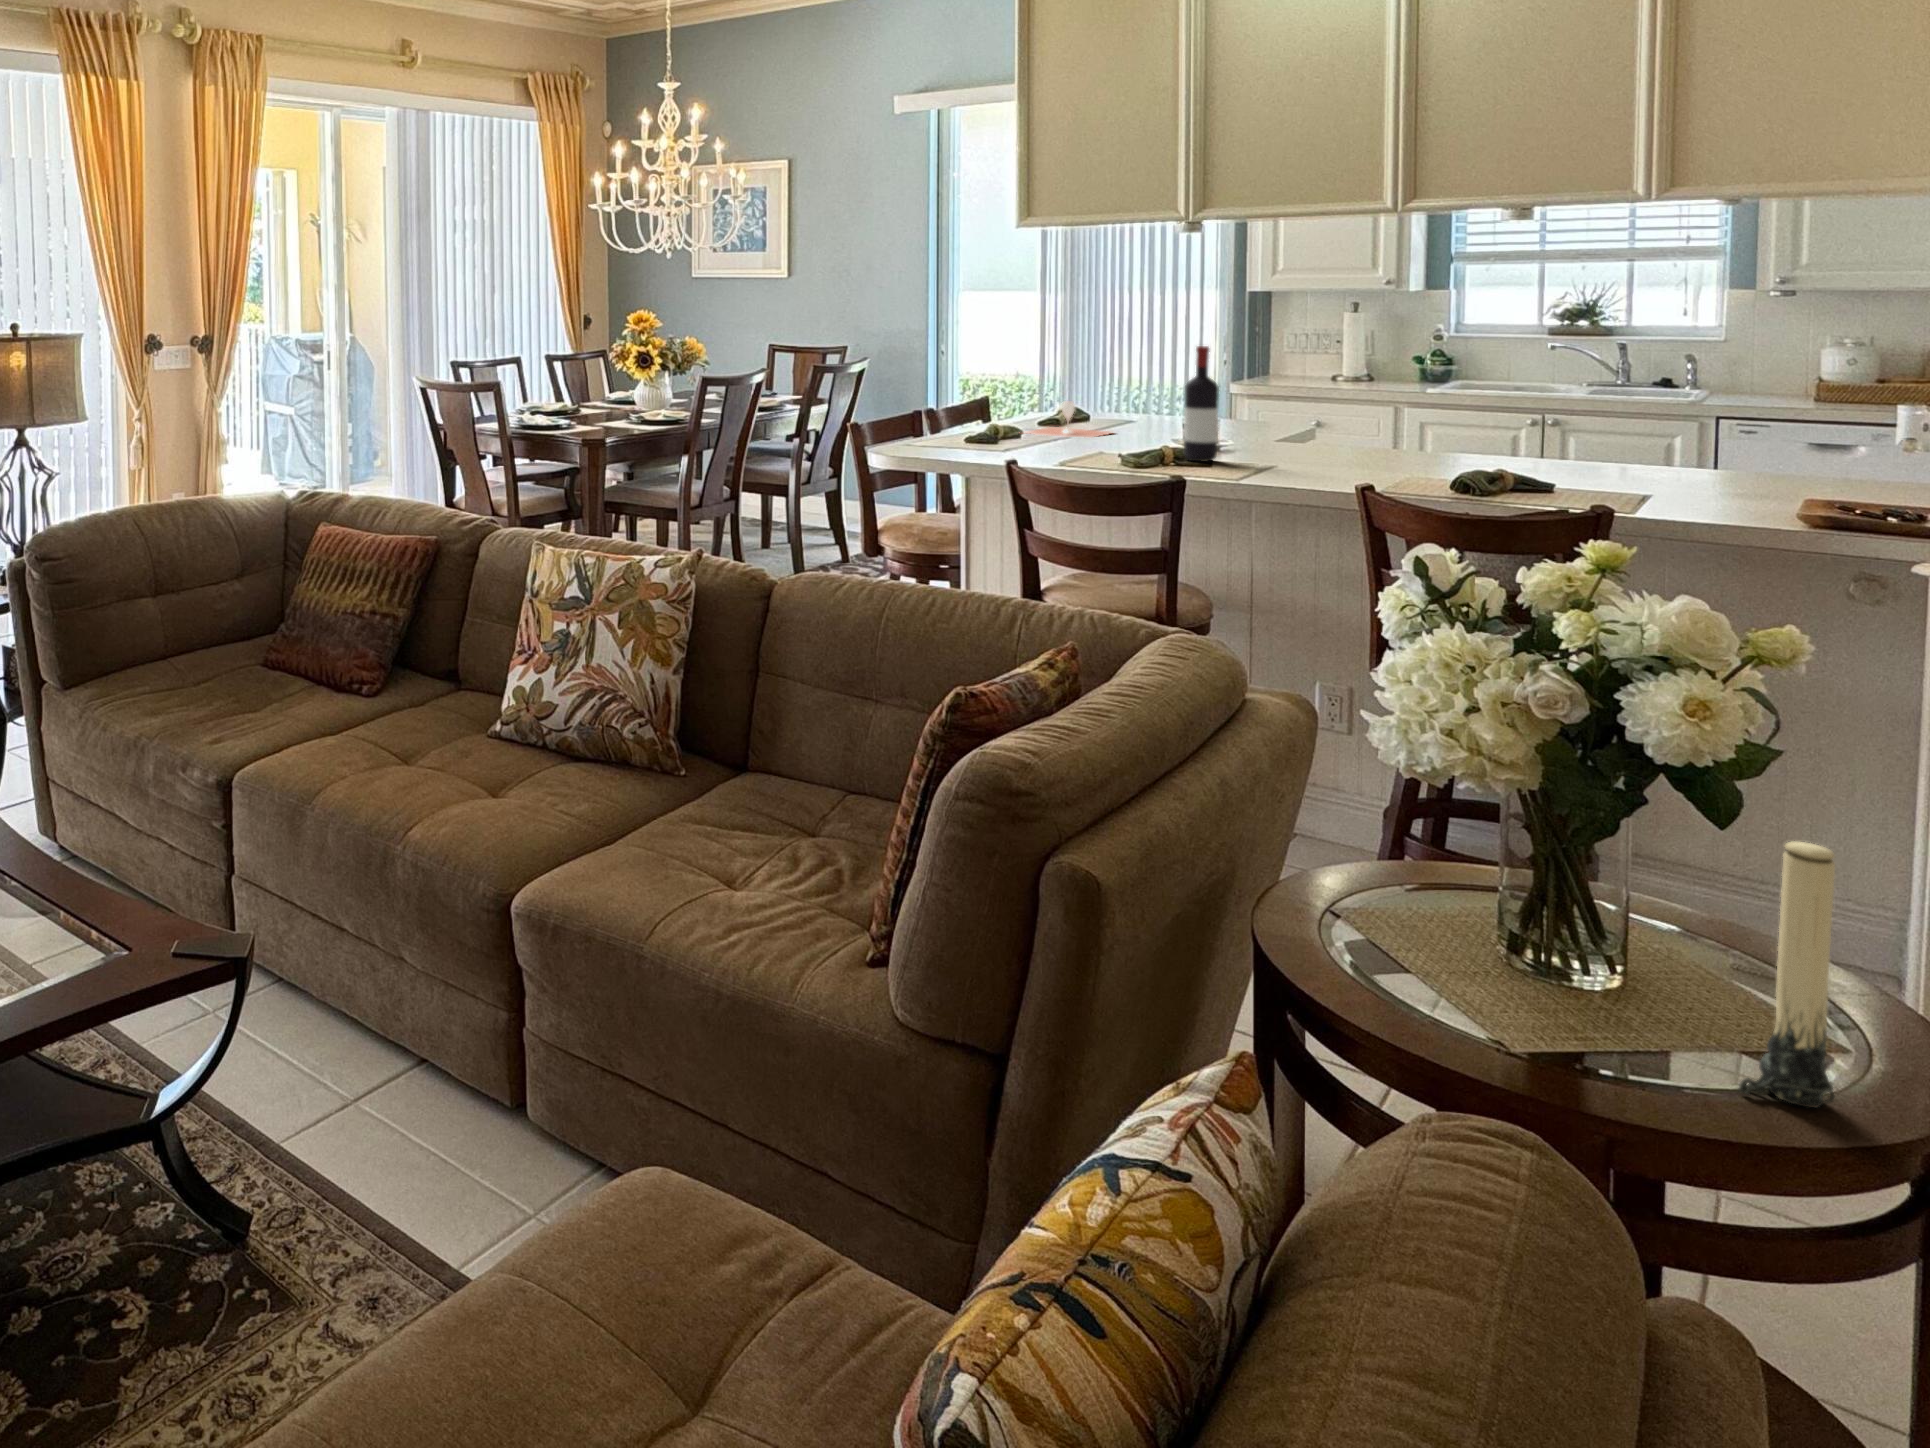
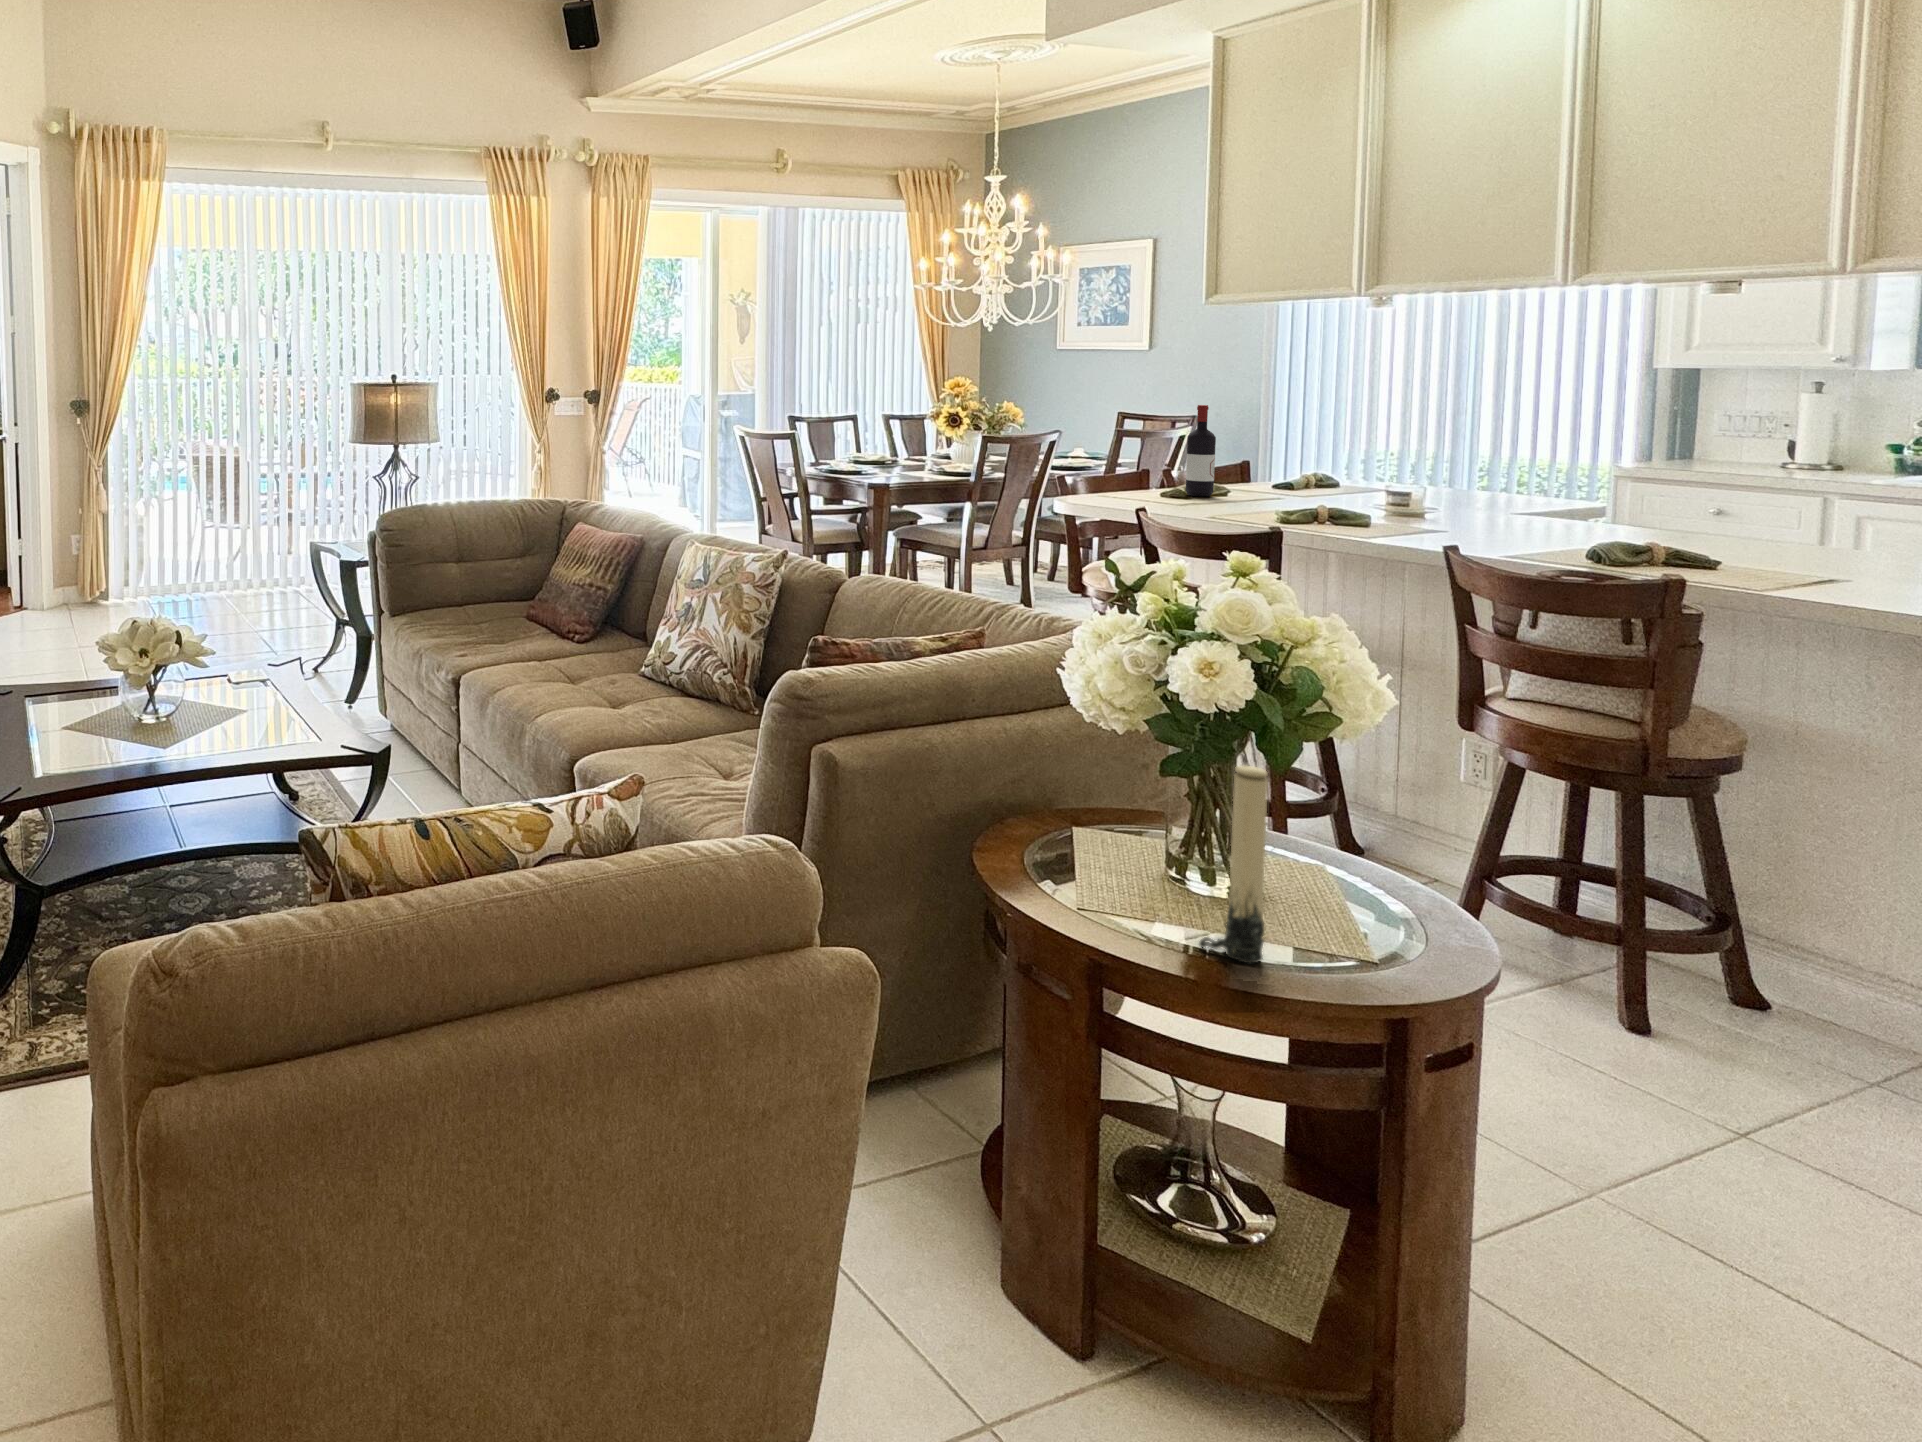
wine bottle: present [1184,346,1219,462] -> present [1186,405,1216,497]
wine glass: present [1019,401,1111,437] -> none [1240,465,1352,500]

